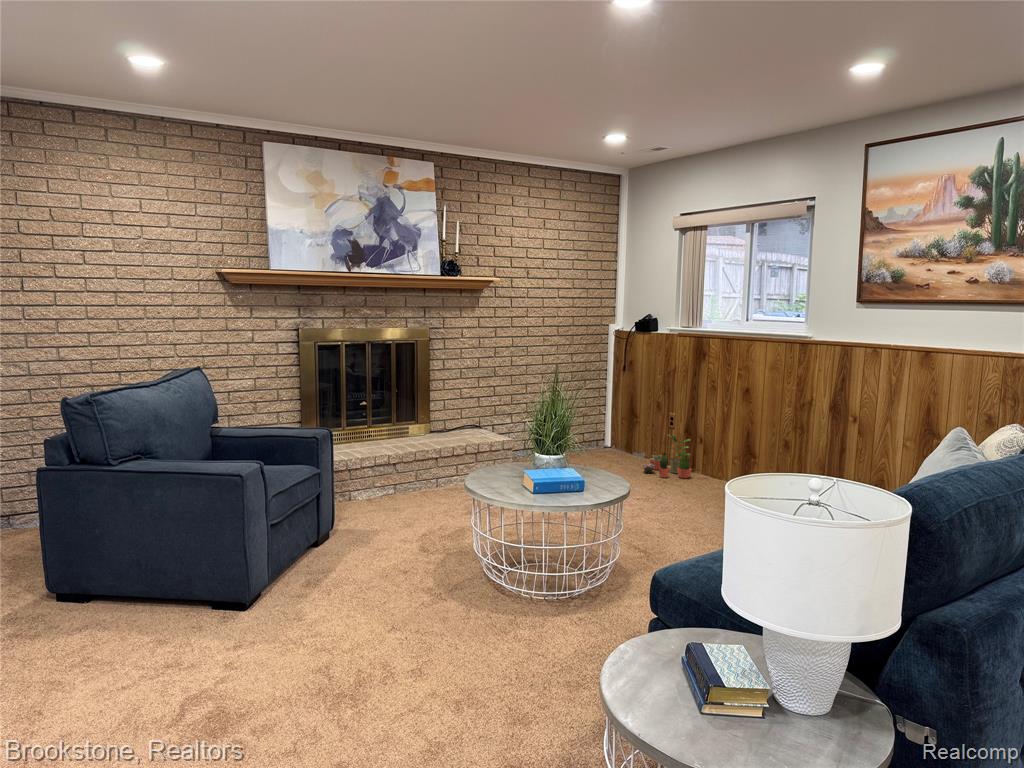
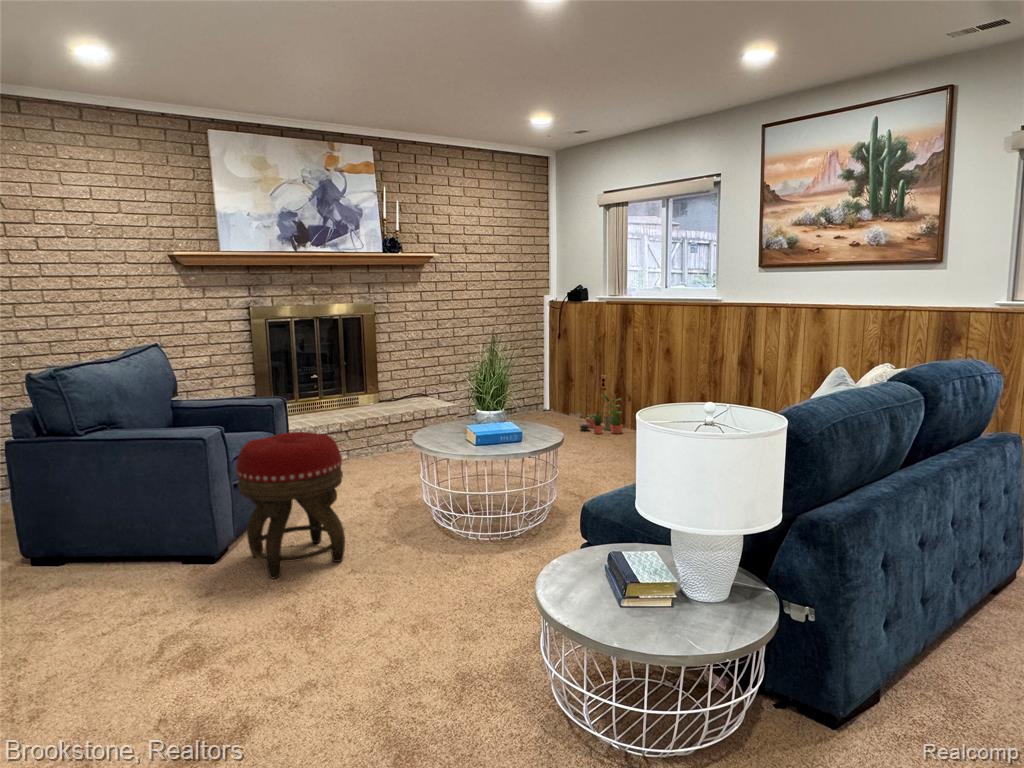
footstool: none [271,473,387,639] -> present [236,432,345,578]

